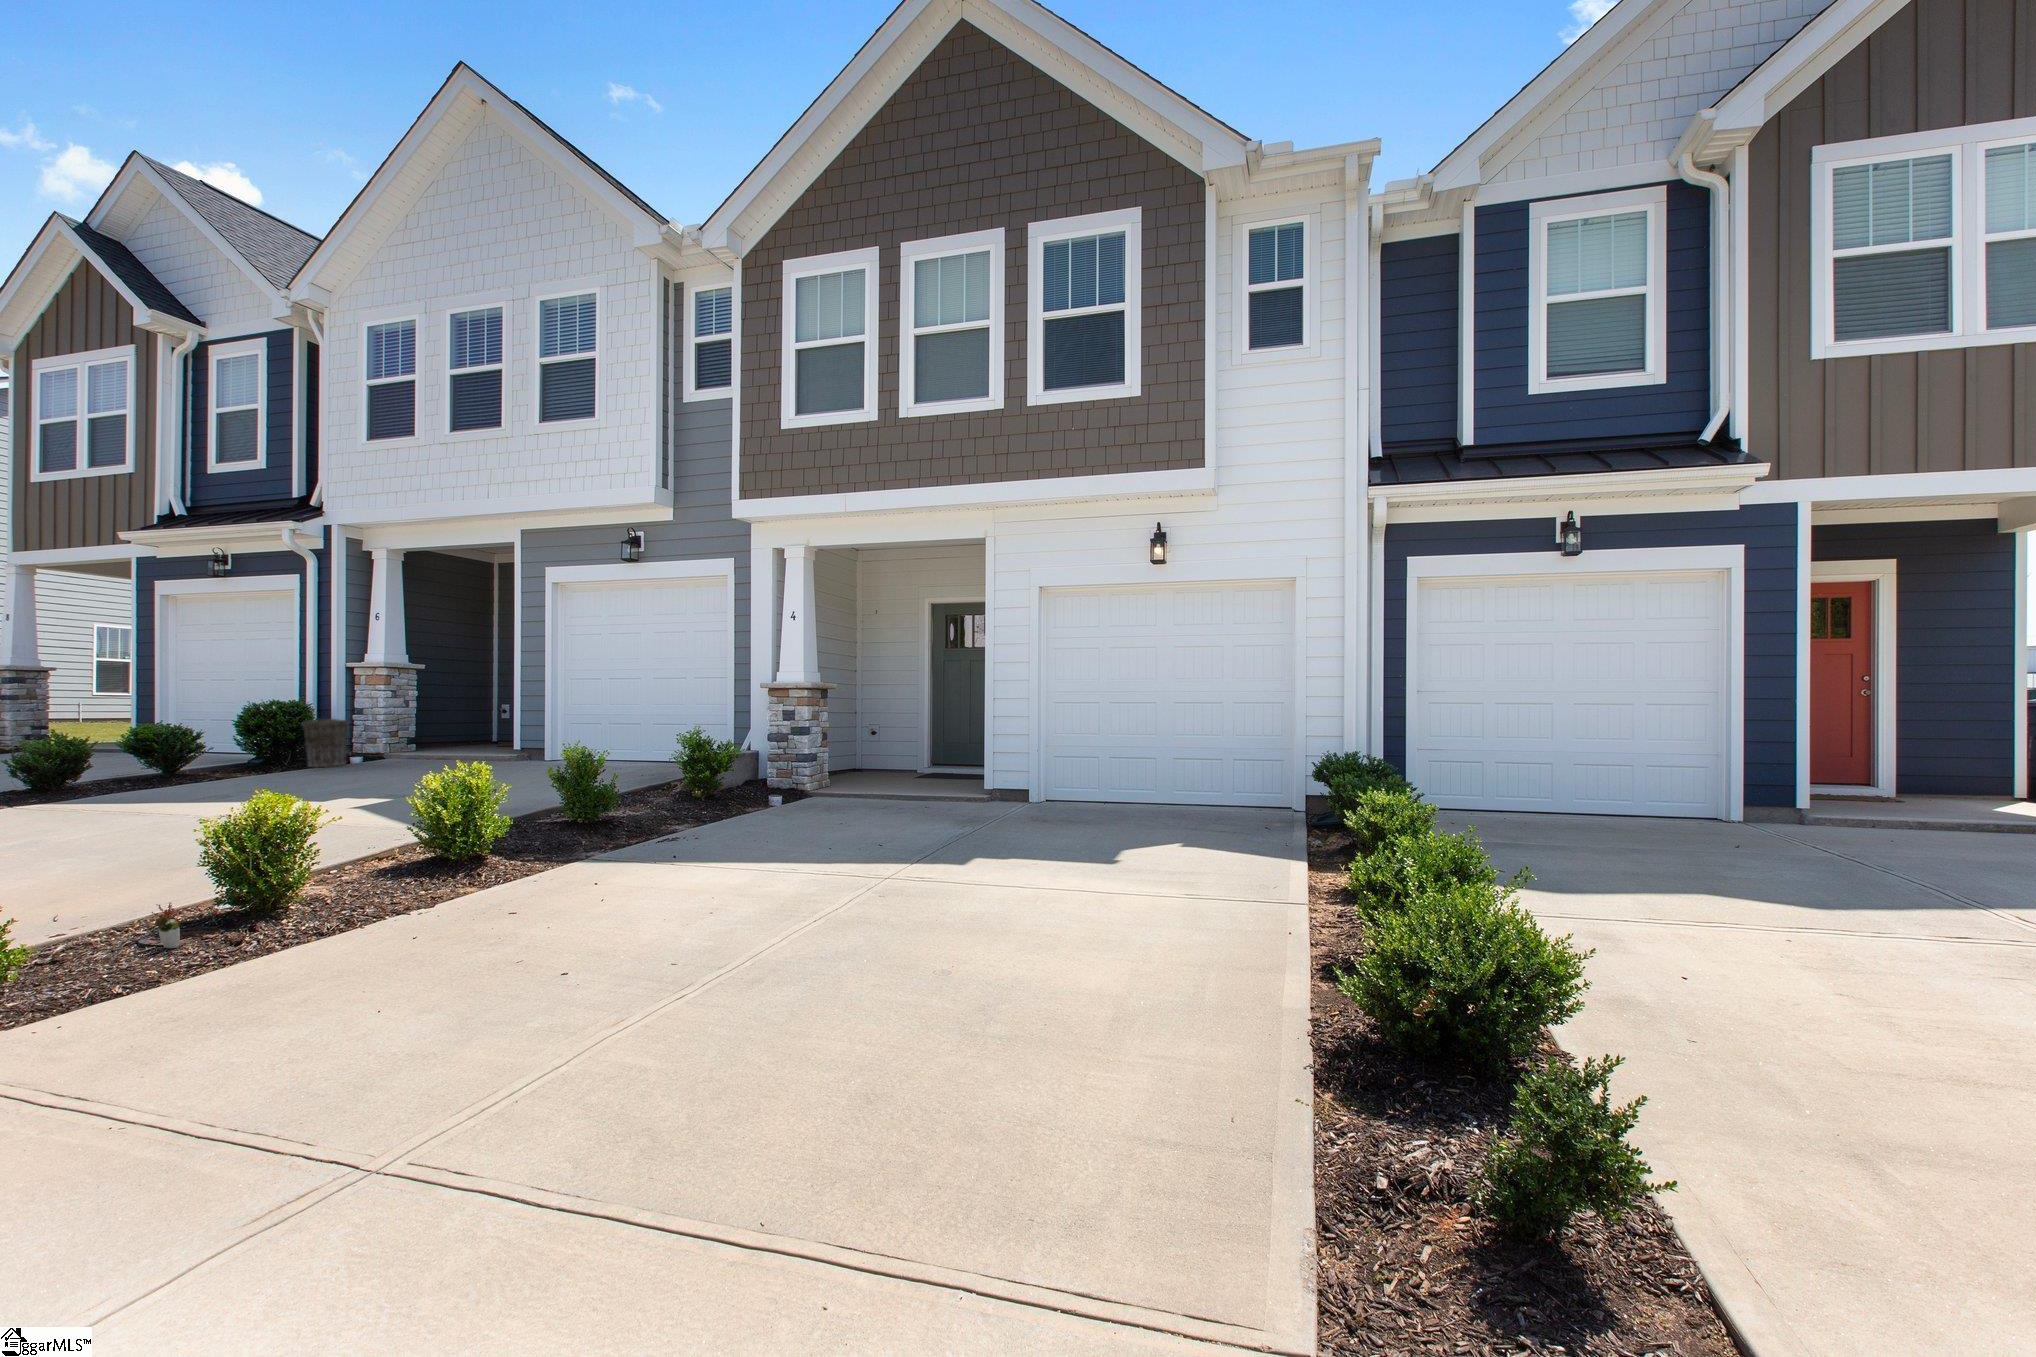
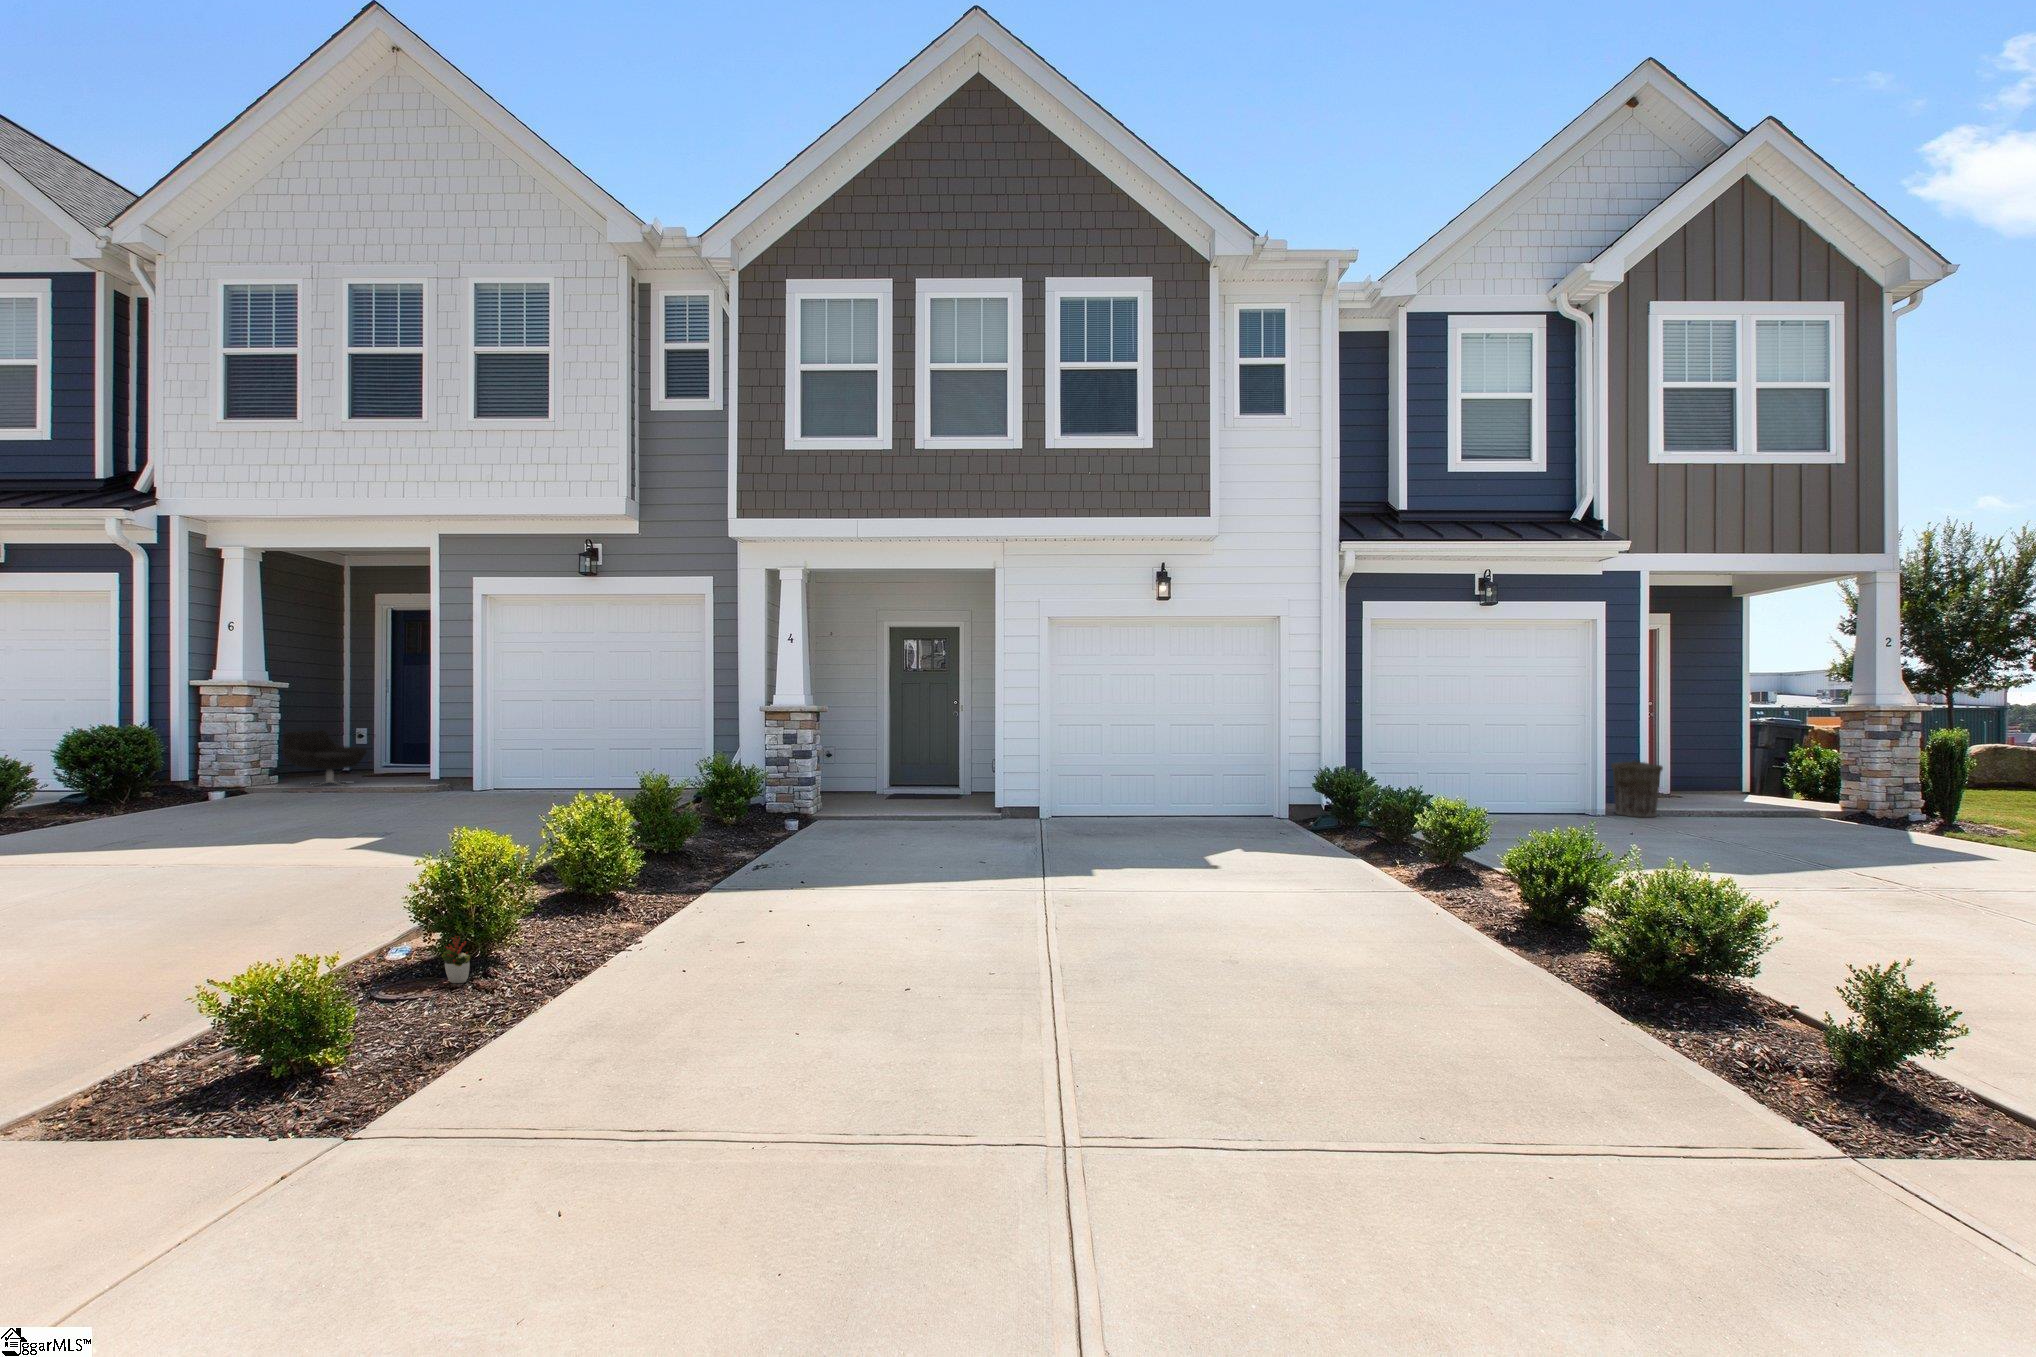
lounge chair: none [429,706,498,757] -> present [282,730,367,786]
trash can: present [301,718,349,768] -> present [1611,761,1663,817]

